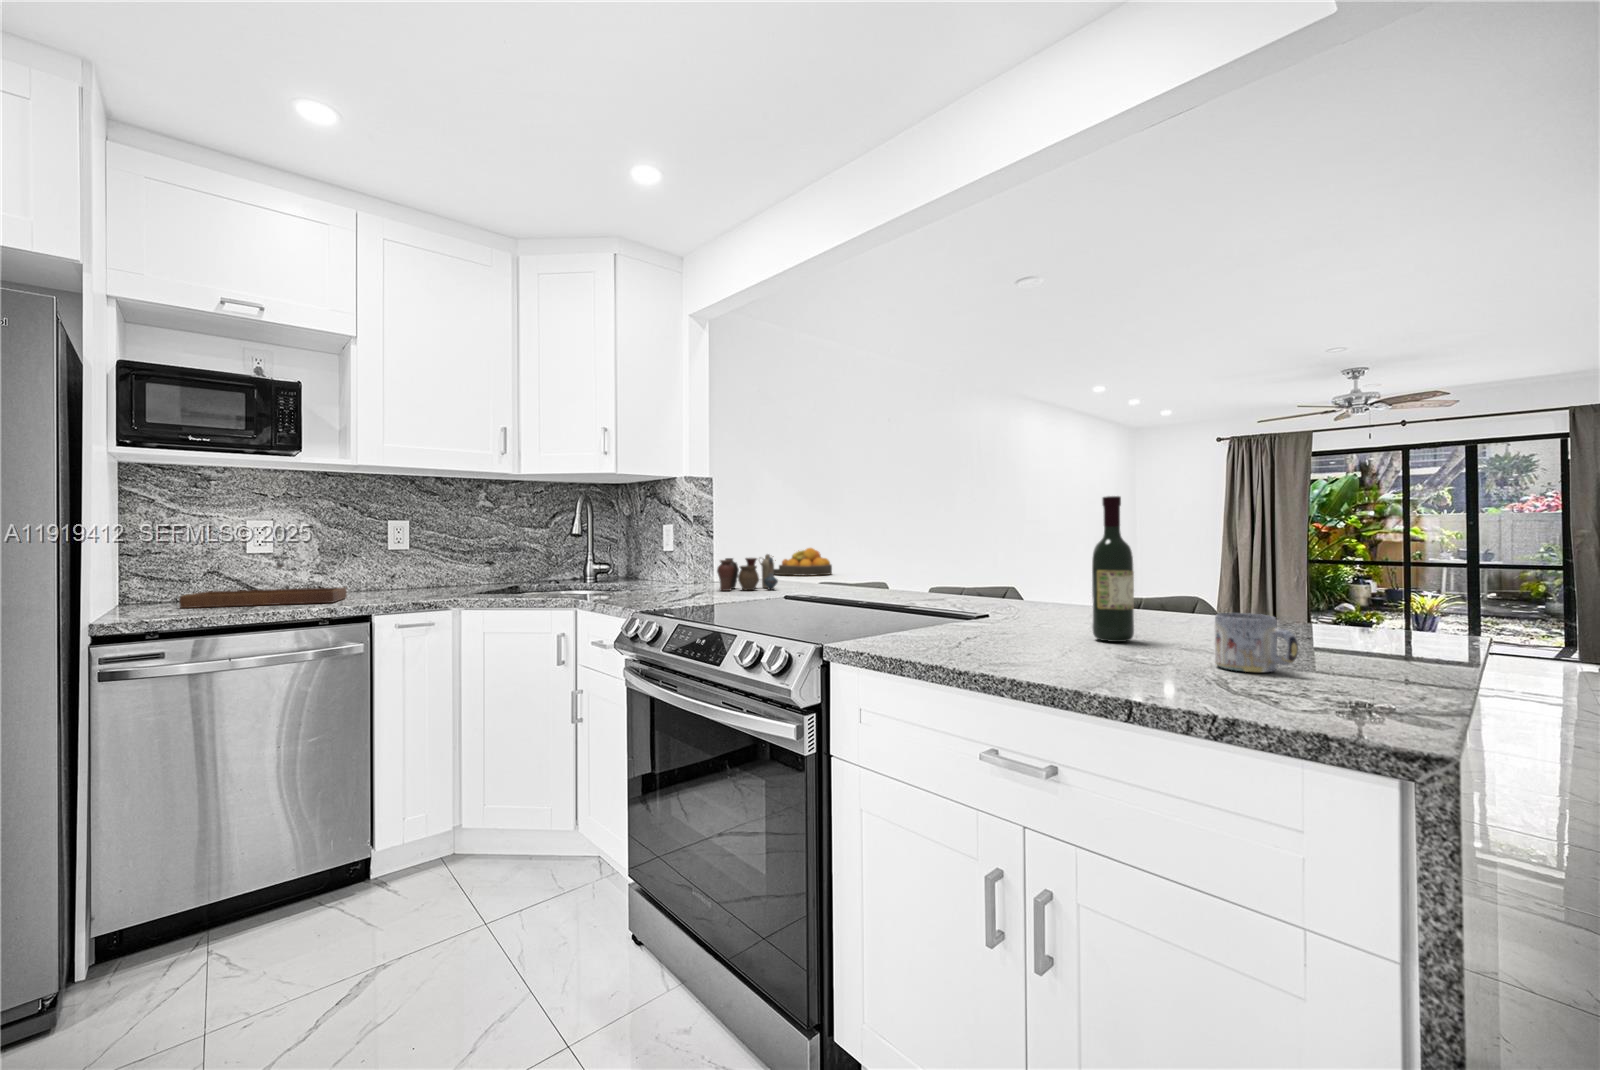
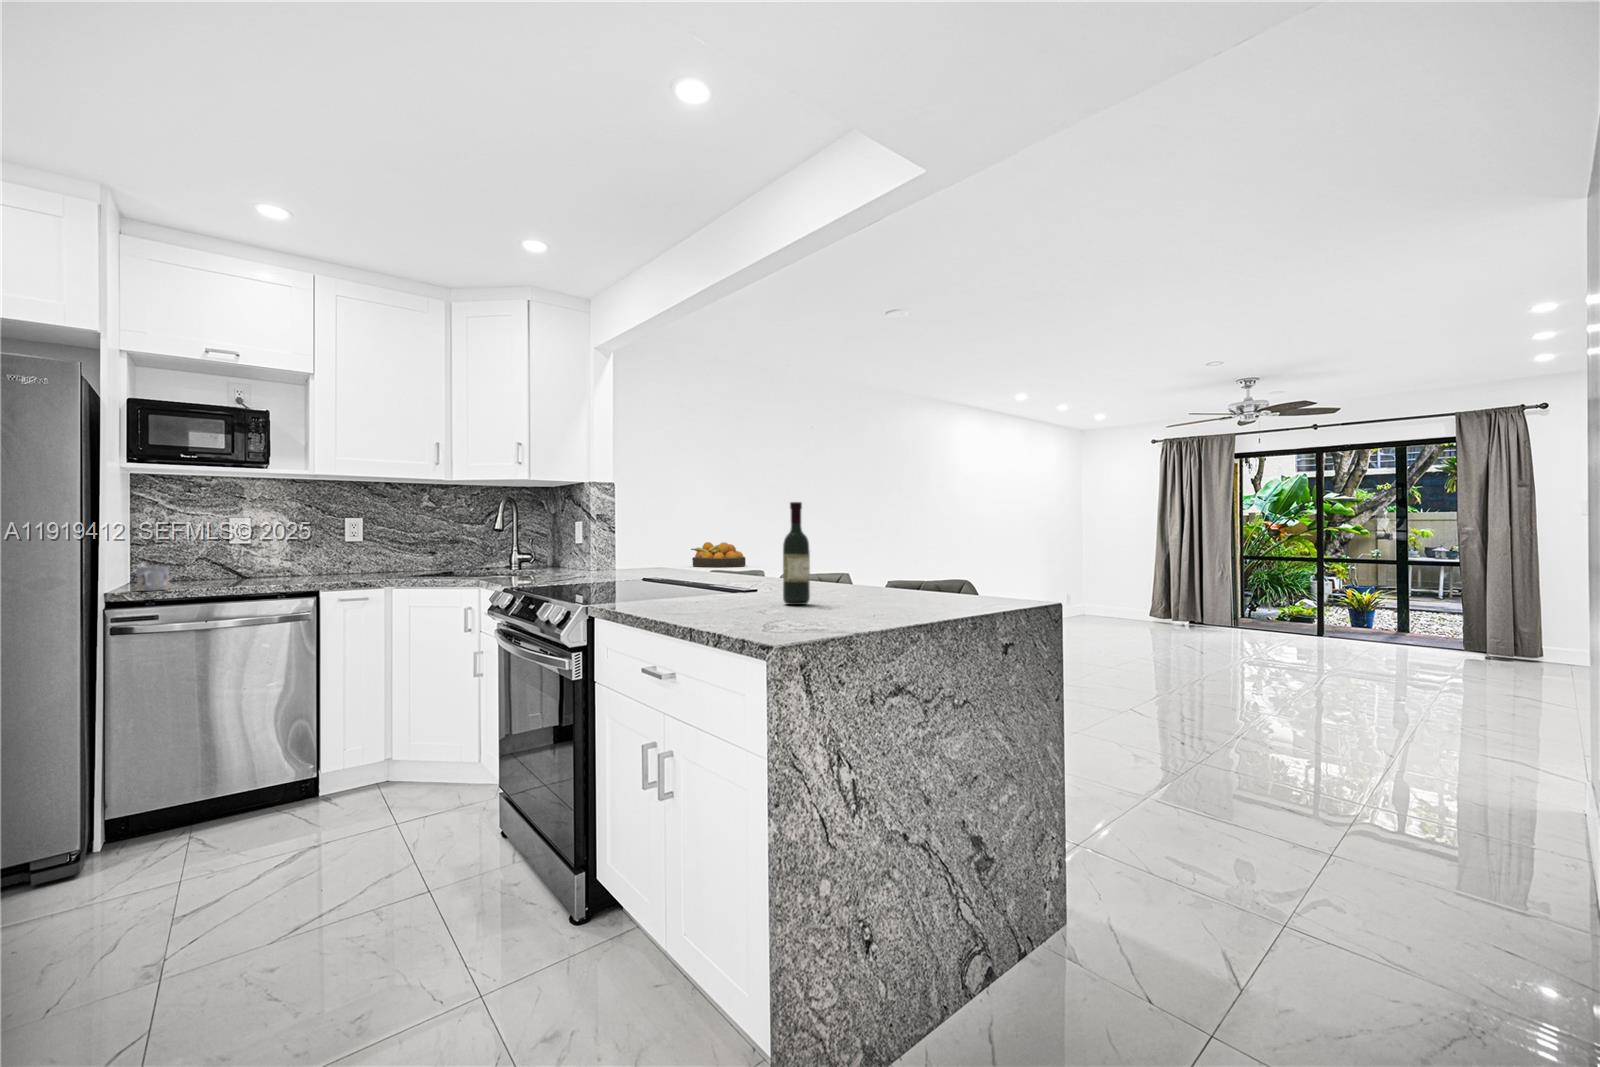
vase: present [717,554,778,591] -> none [608,547,662,577]
tray: present [180,561,347,608] -> none [174,550,306,585]
mug: present [1215,613,1298,672] -> present [137,566,169,591]

